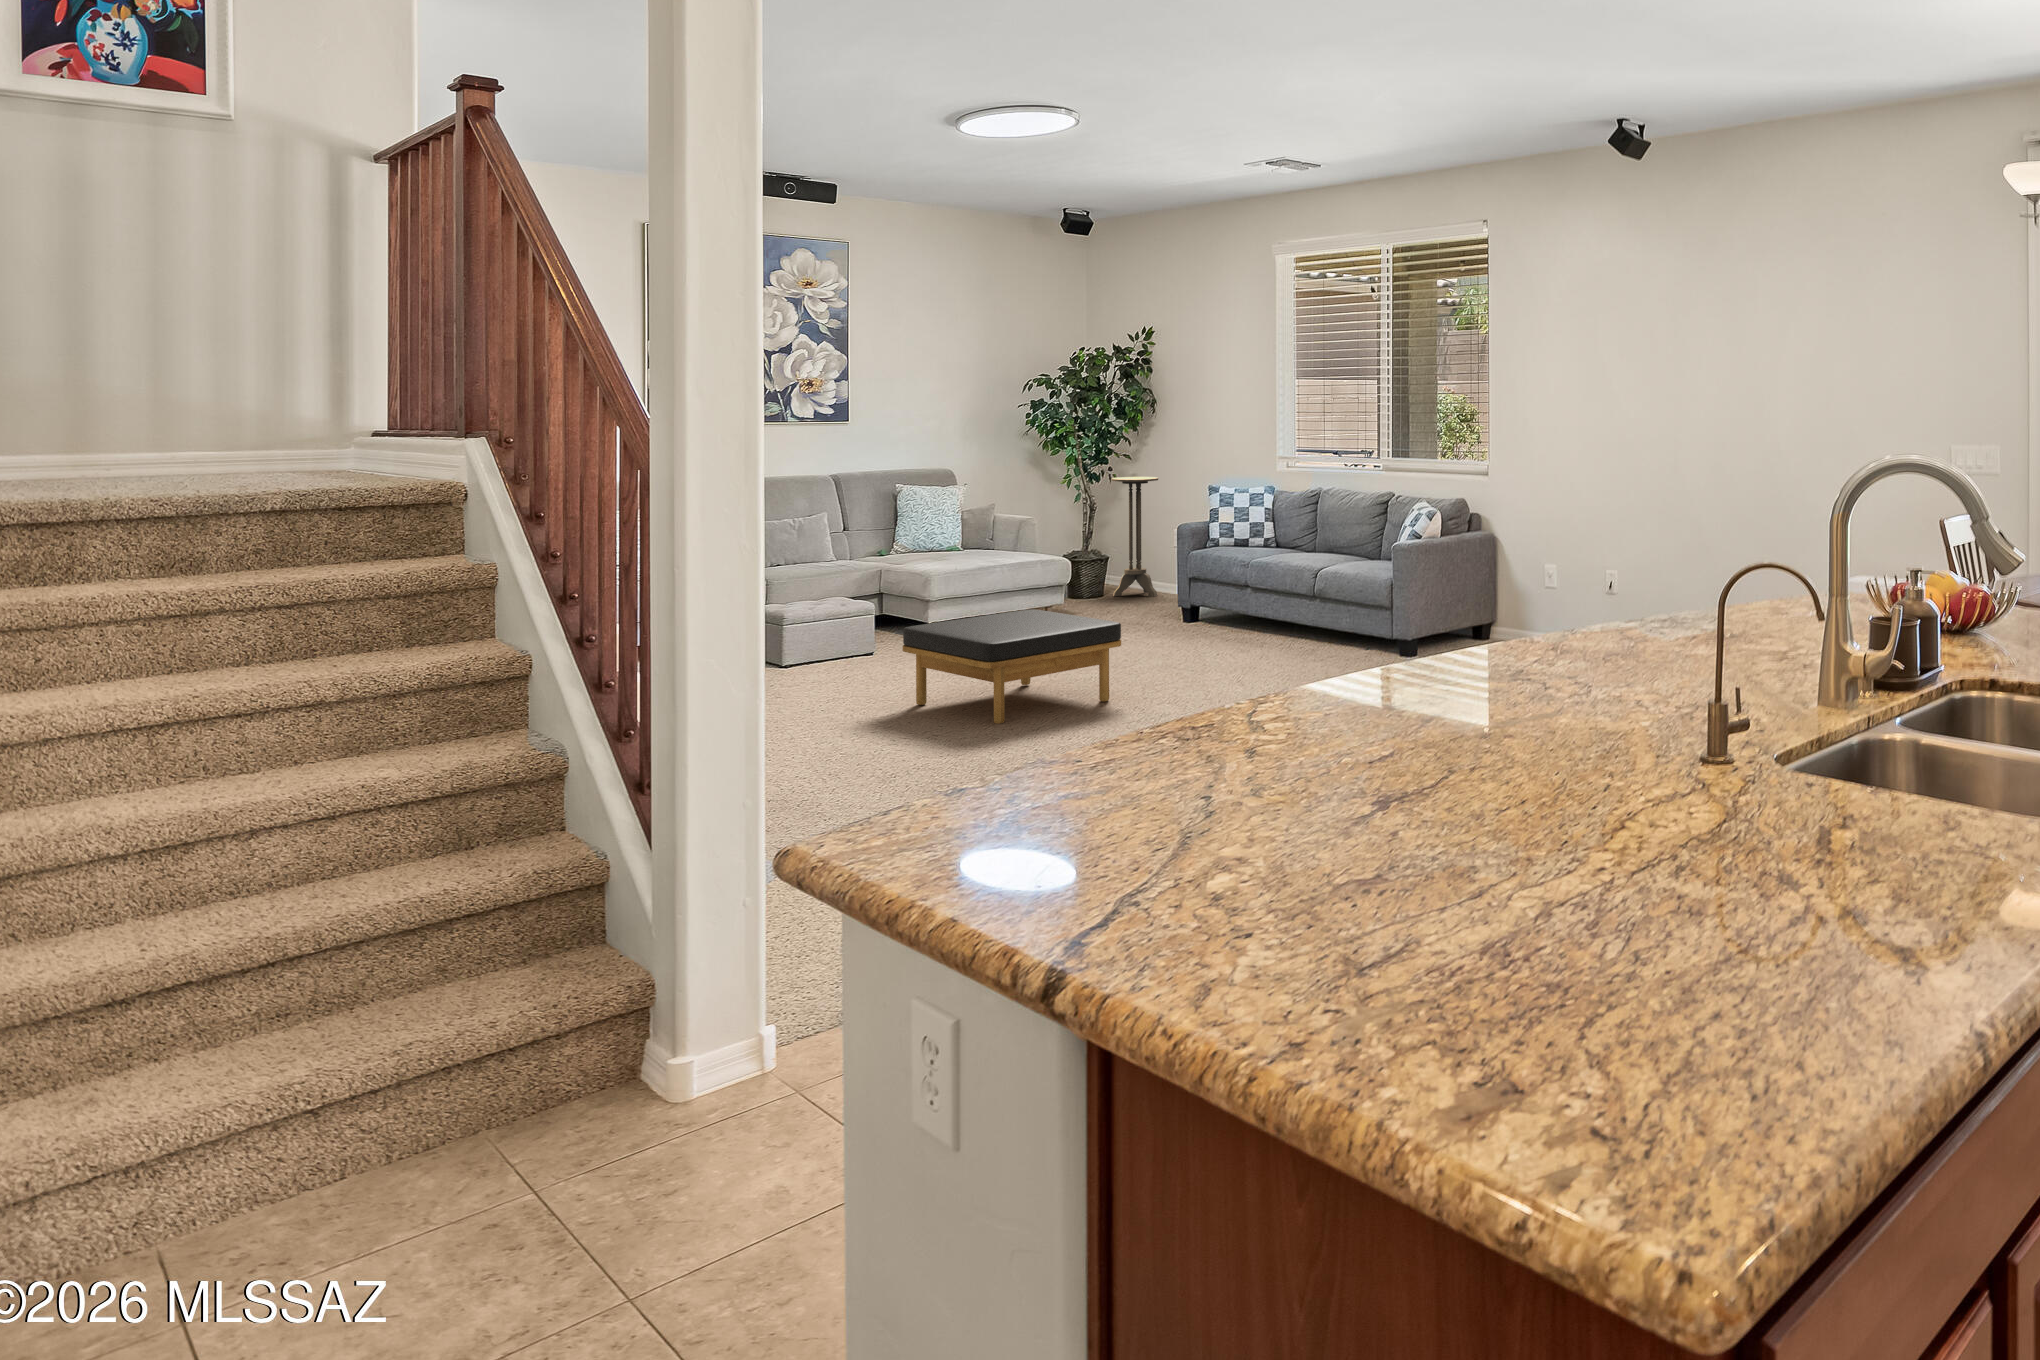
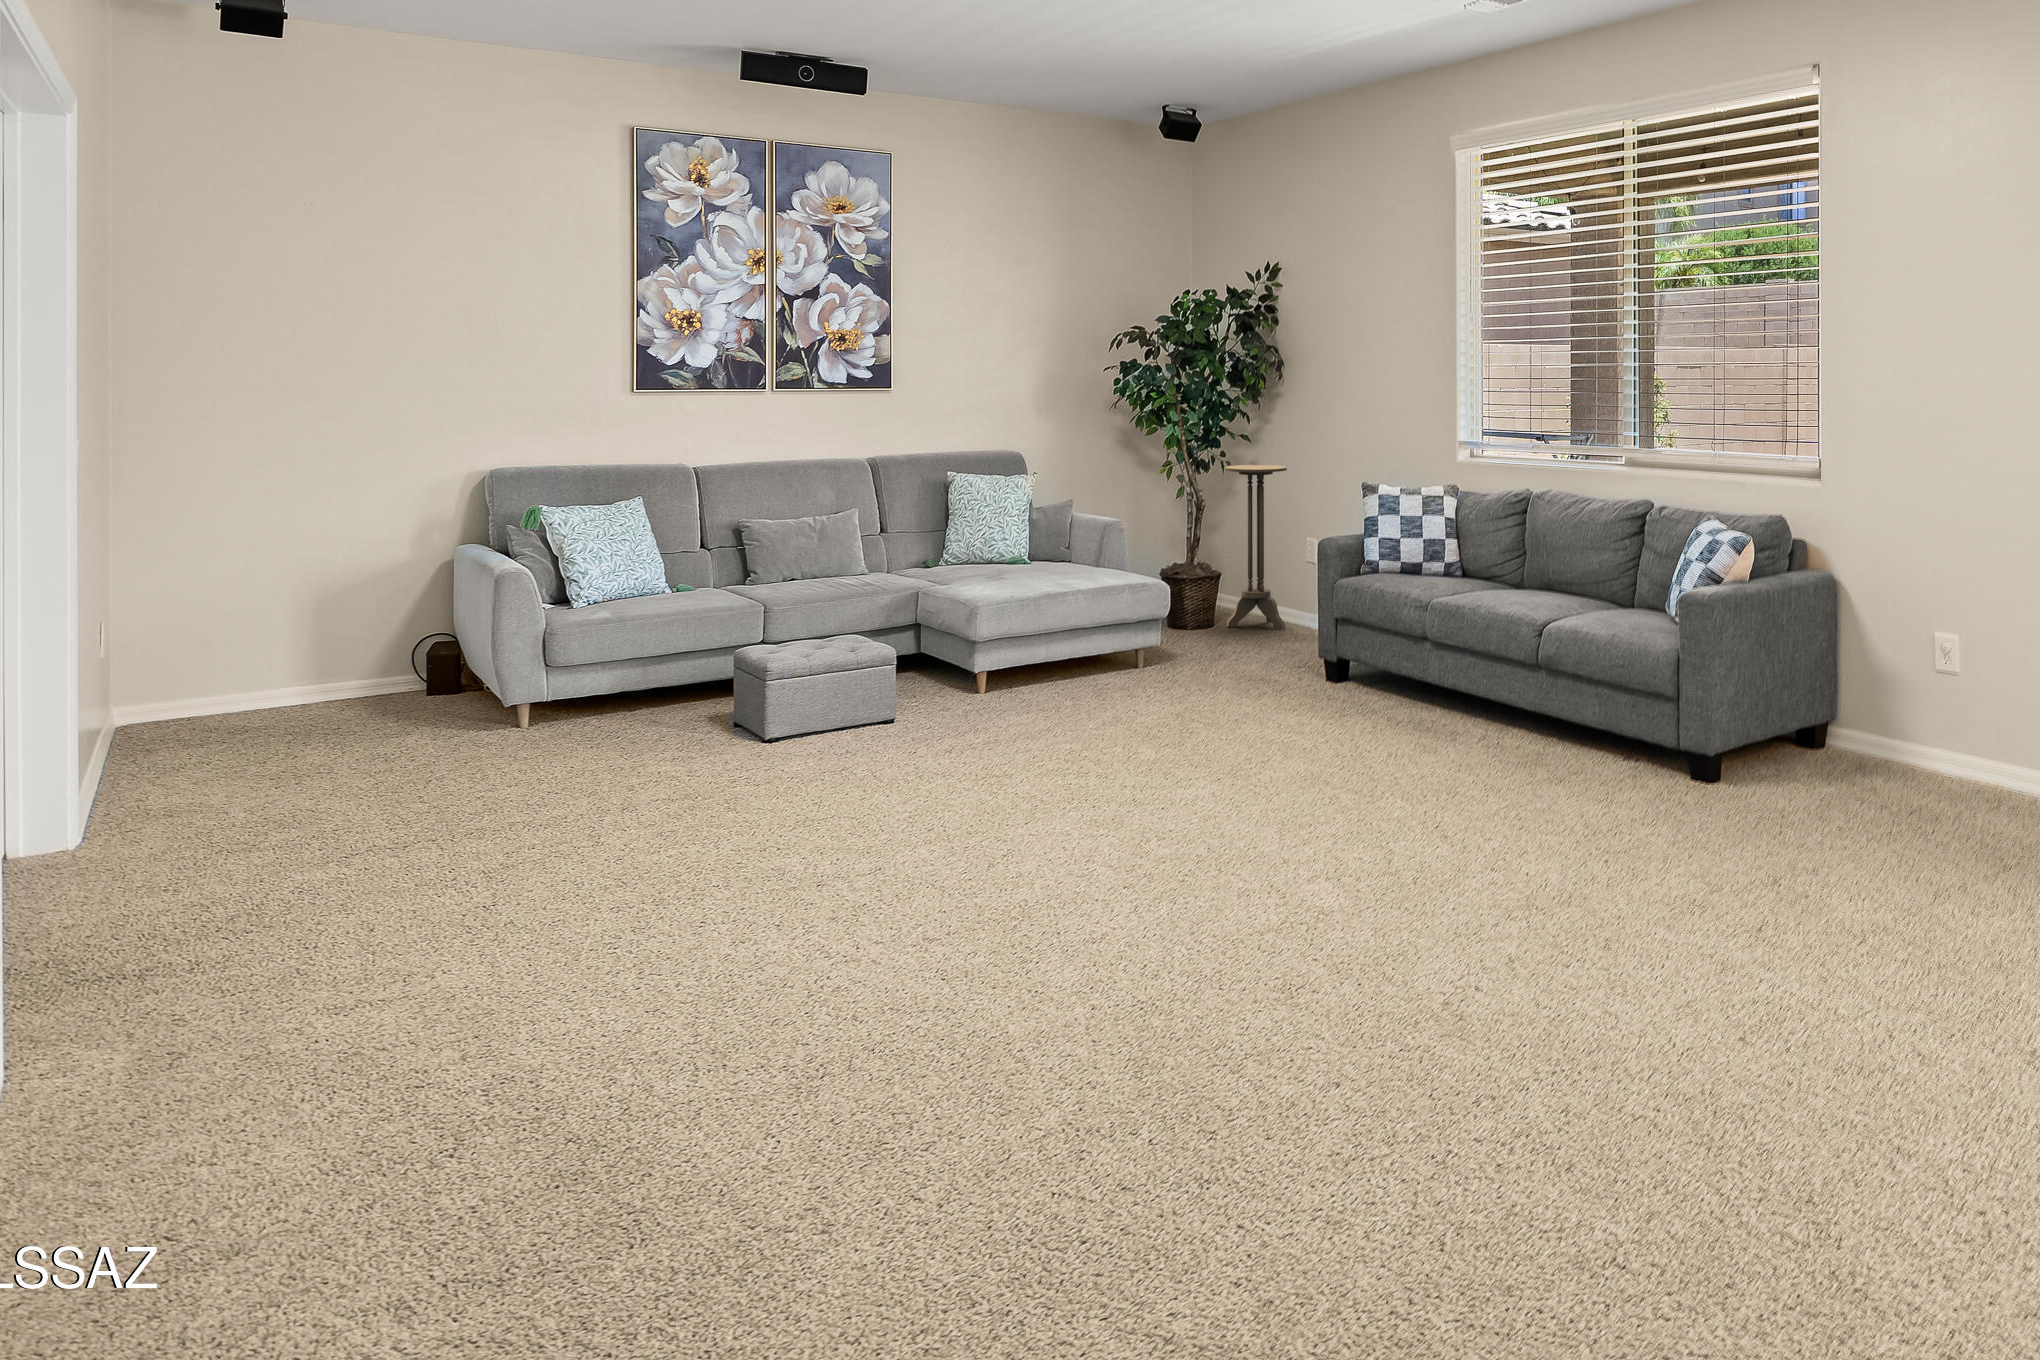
ottoman: present [903,609,1121,724] -> none [895,692,1251,928]

